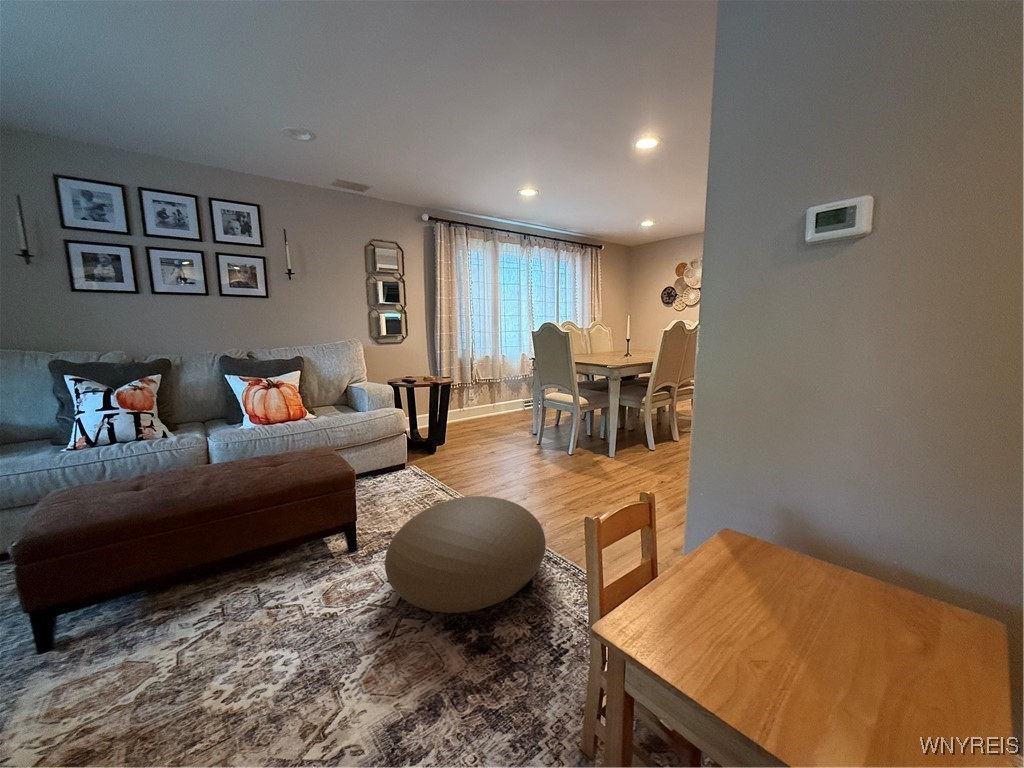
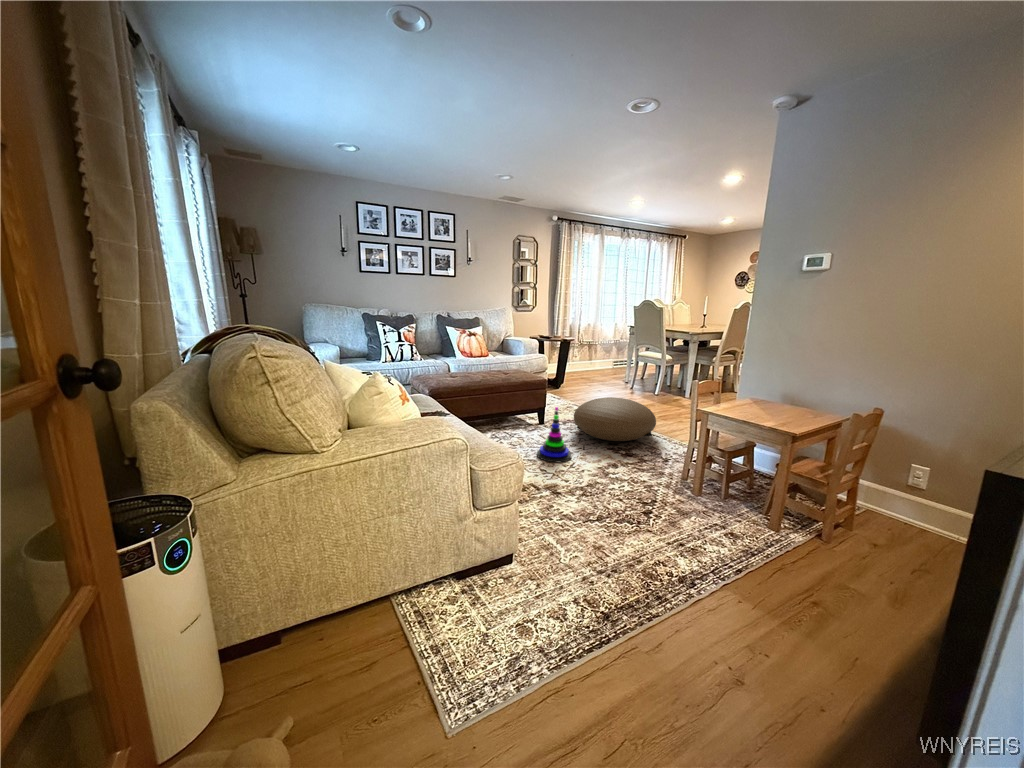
stacking toy: none [247,579,341,732] -> present [537,407,571,462]

